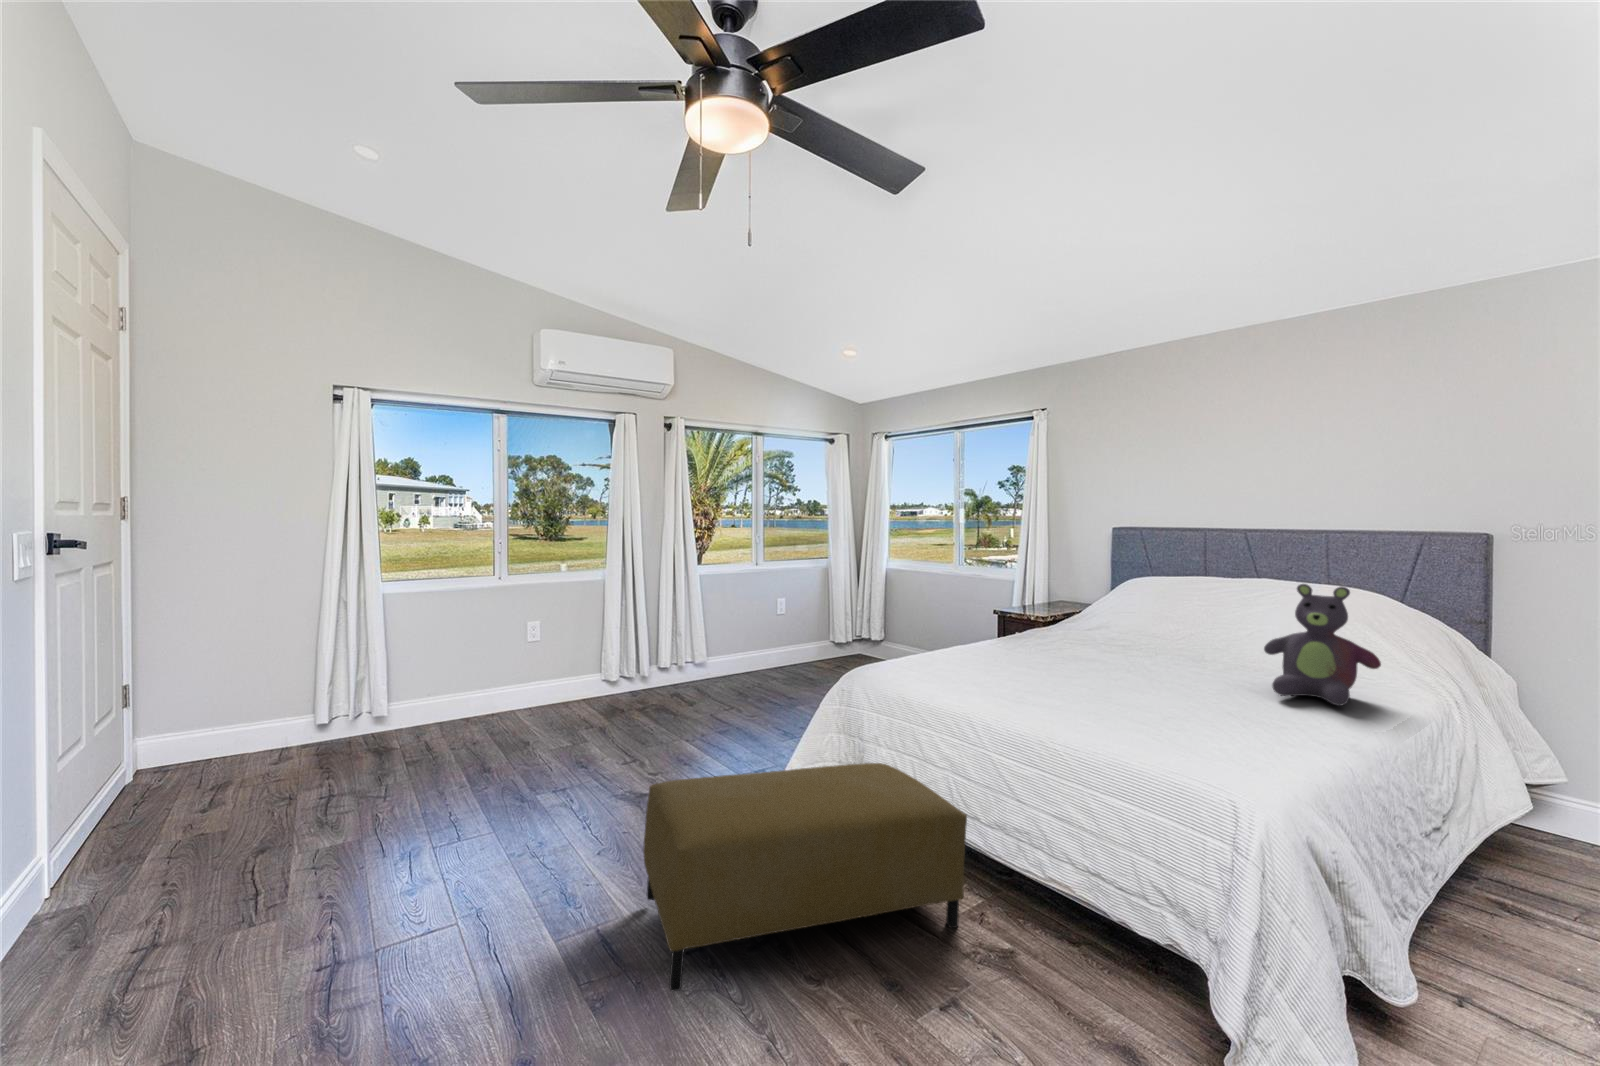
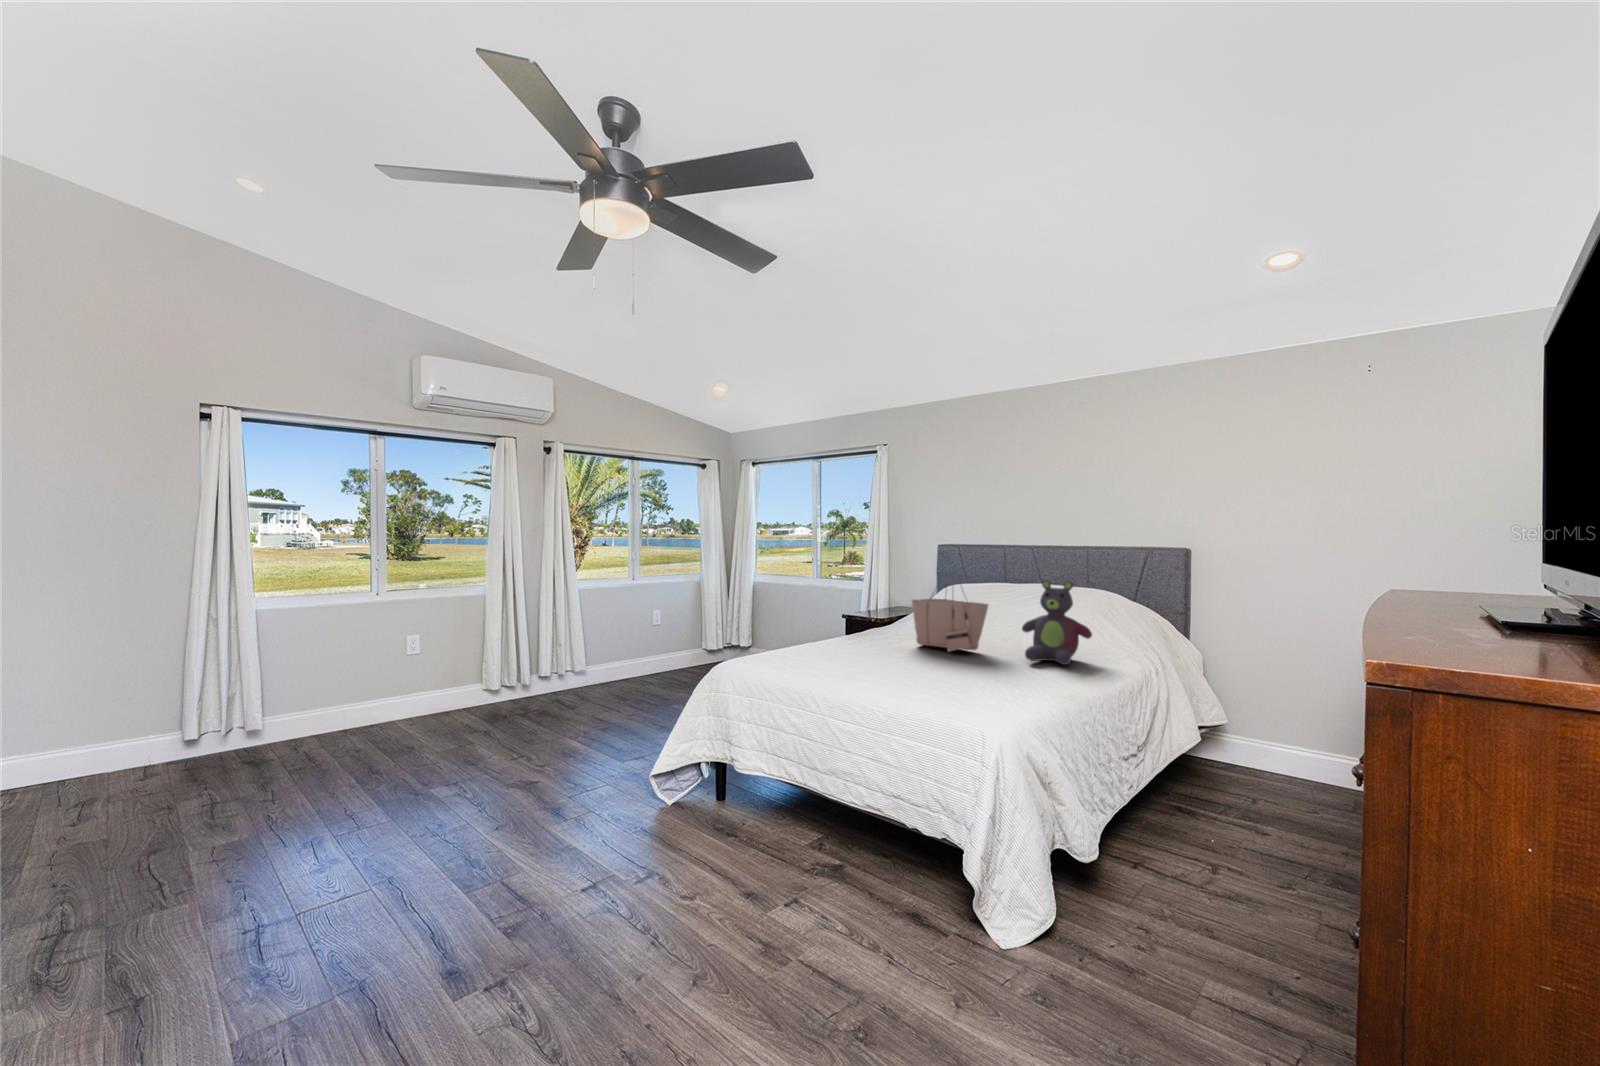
tote bag: none [1098,573,1213,675] -> present [912,576,989,652]
ottoman: present [643,763,967,991] -> none [538,733,808,921]

